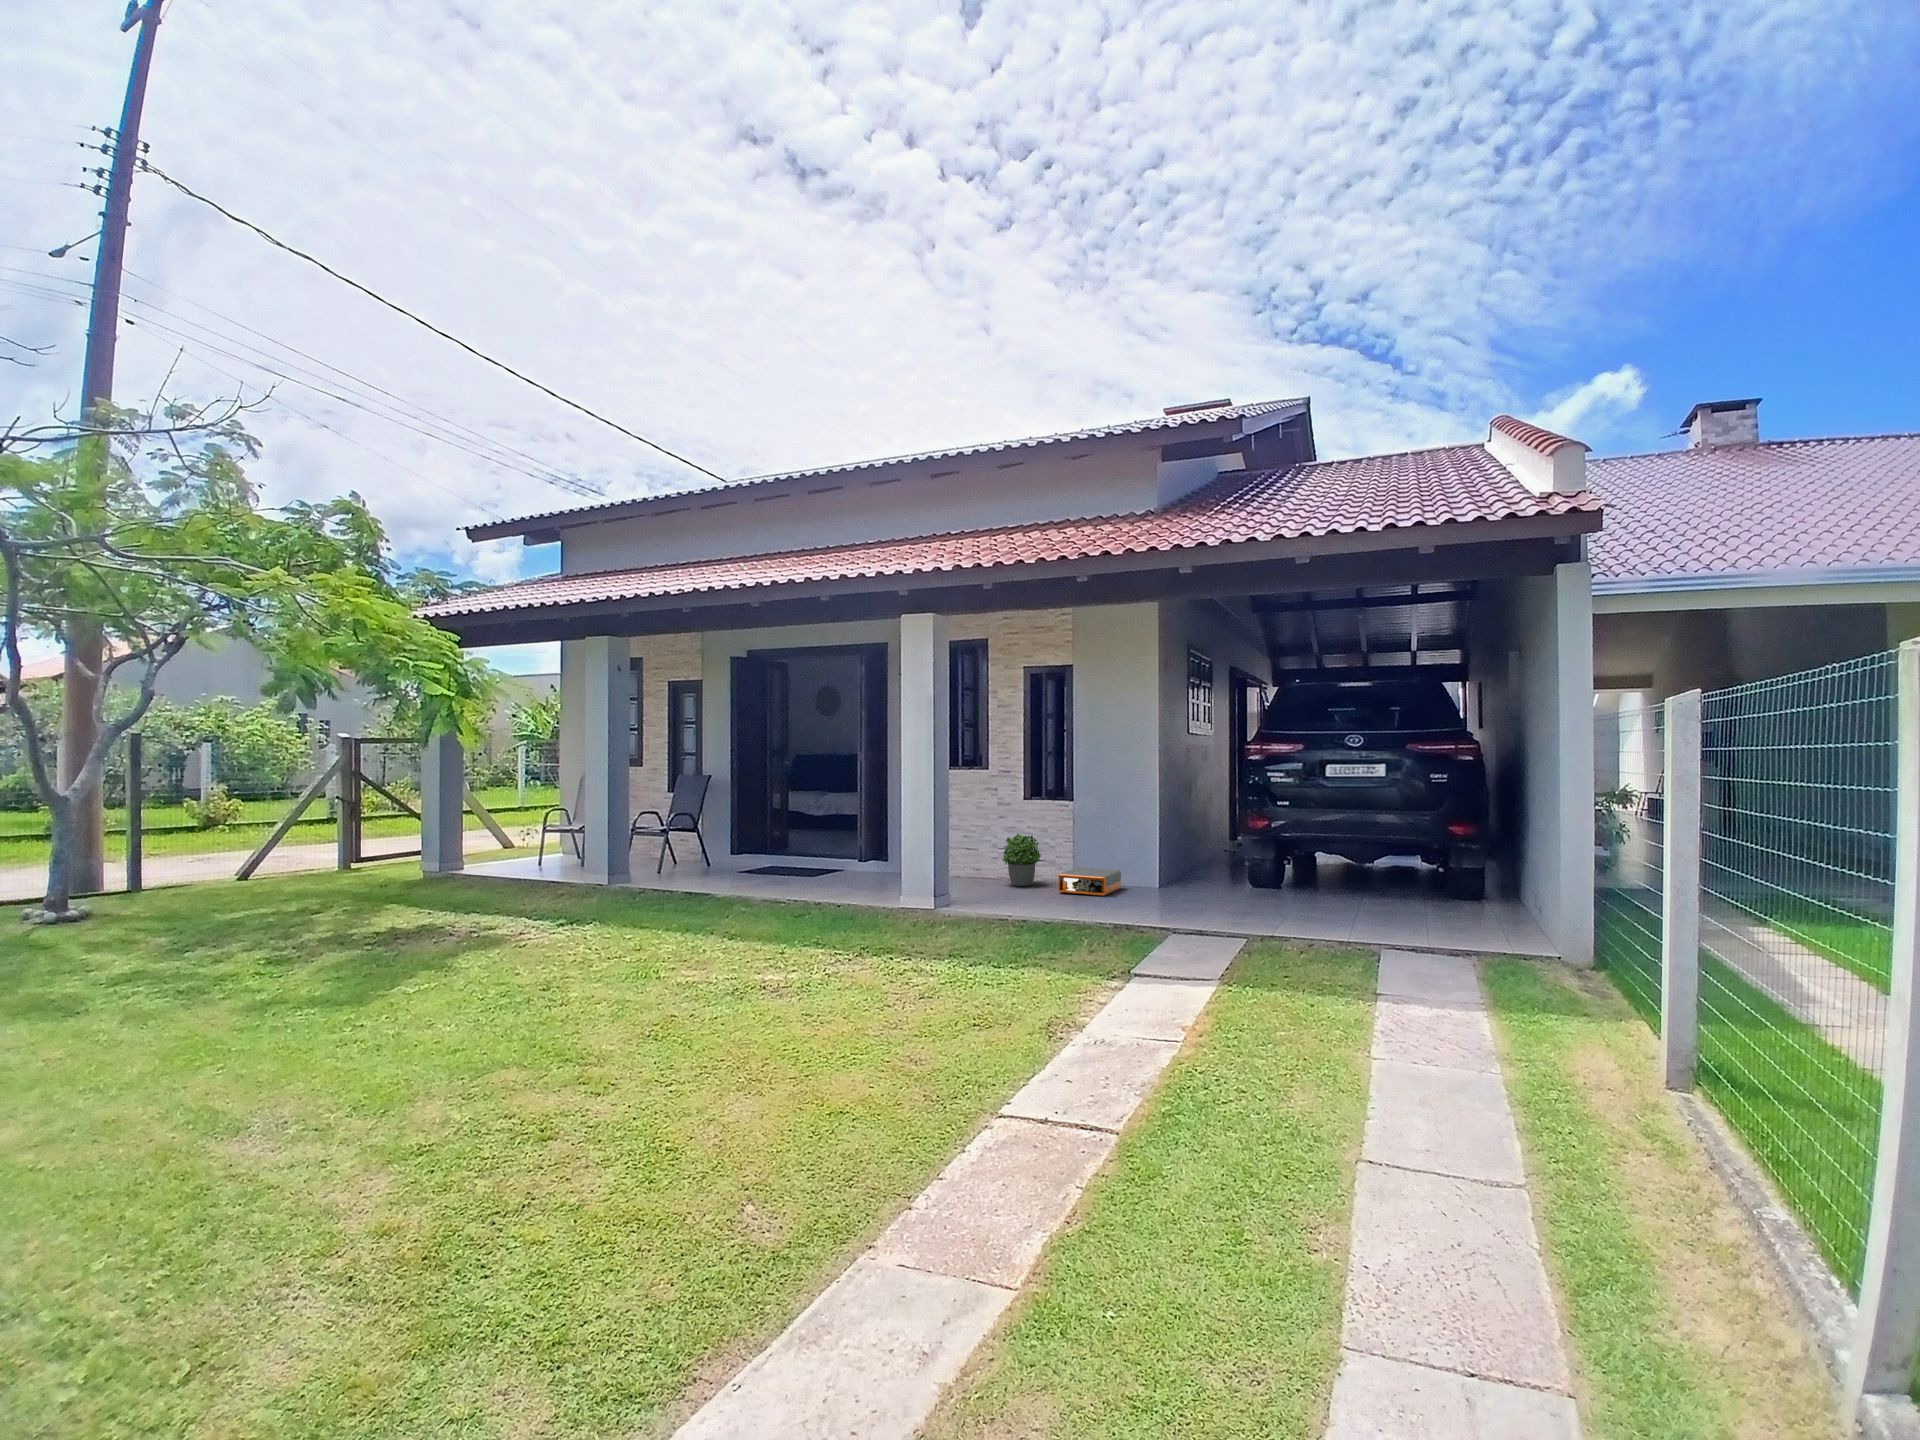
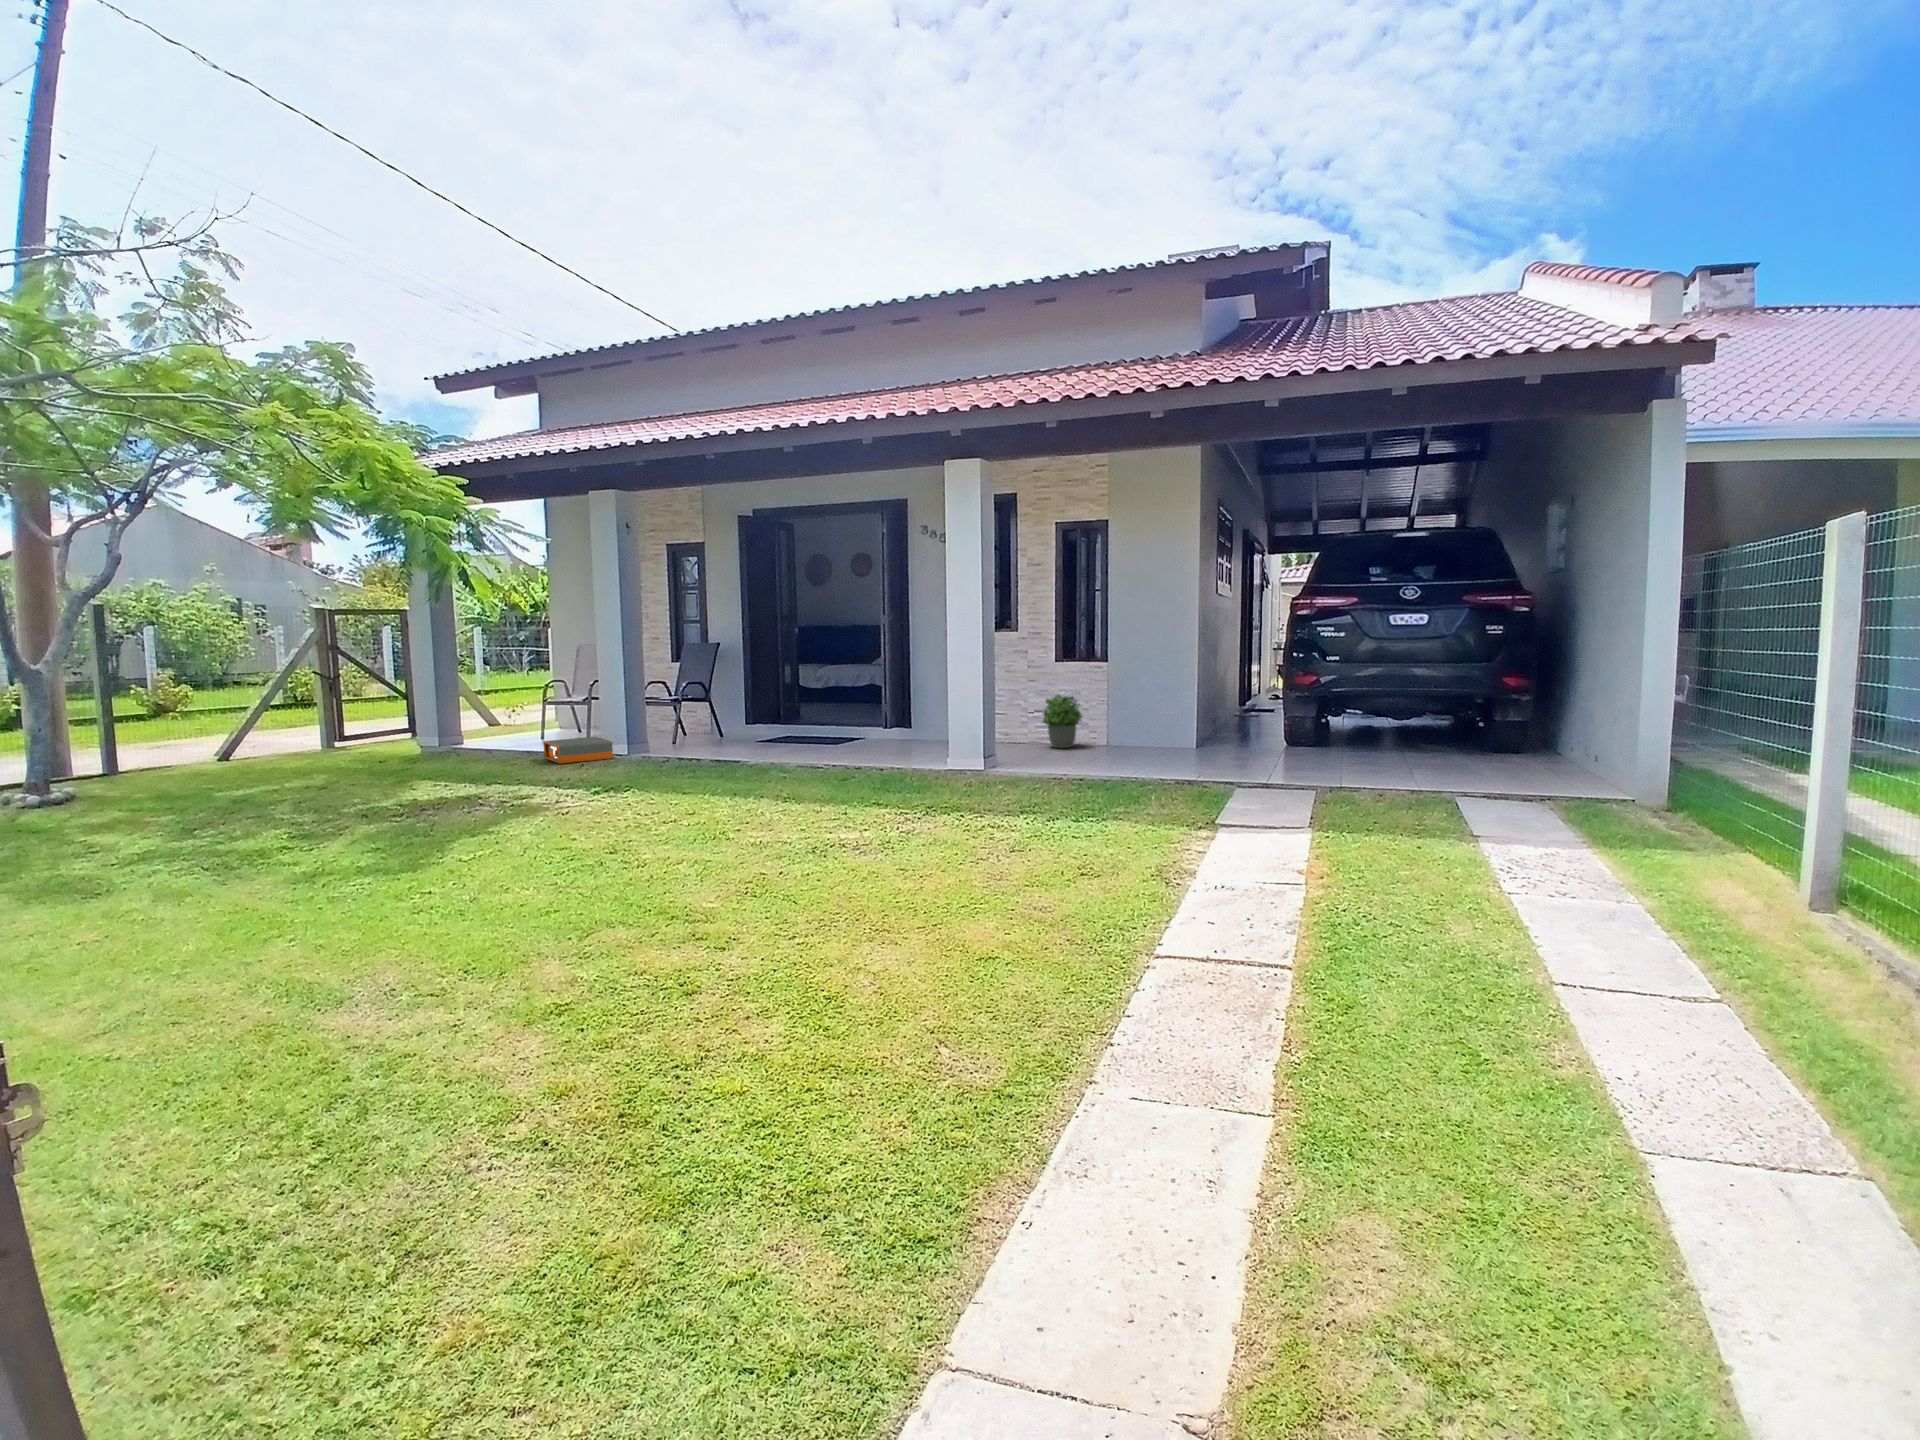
storage box: present [1058,868,1121,896] -> present [544,737,613,764]

